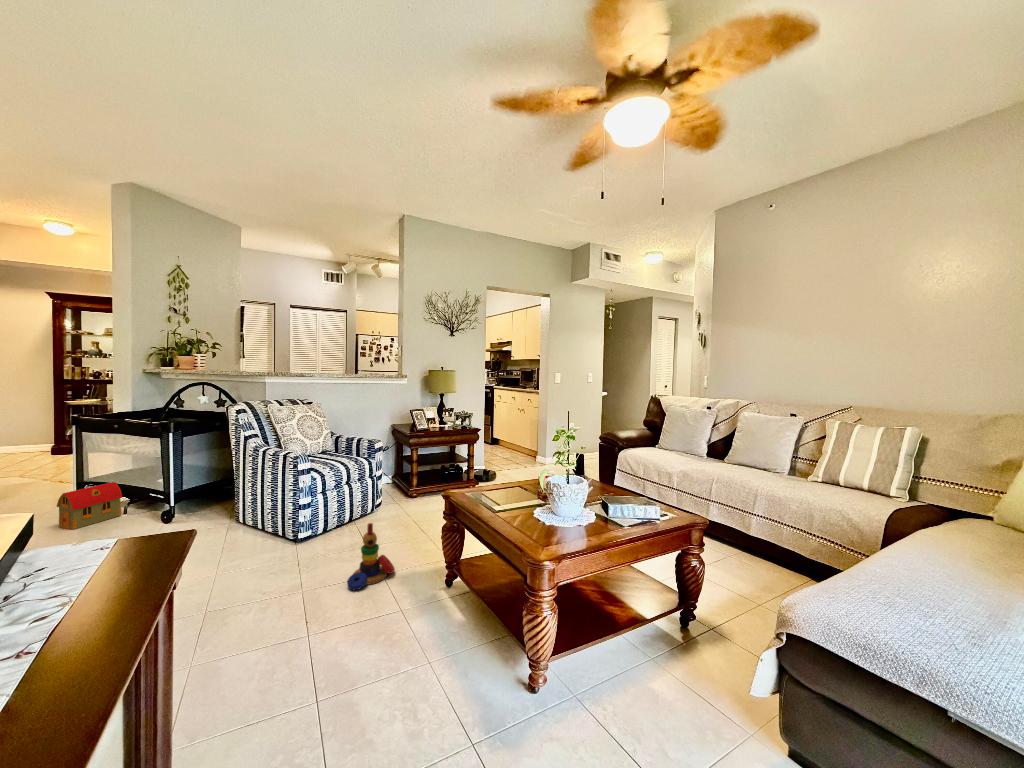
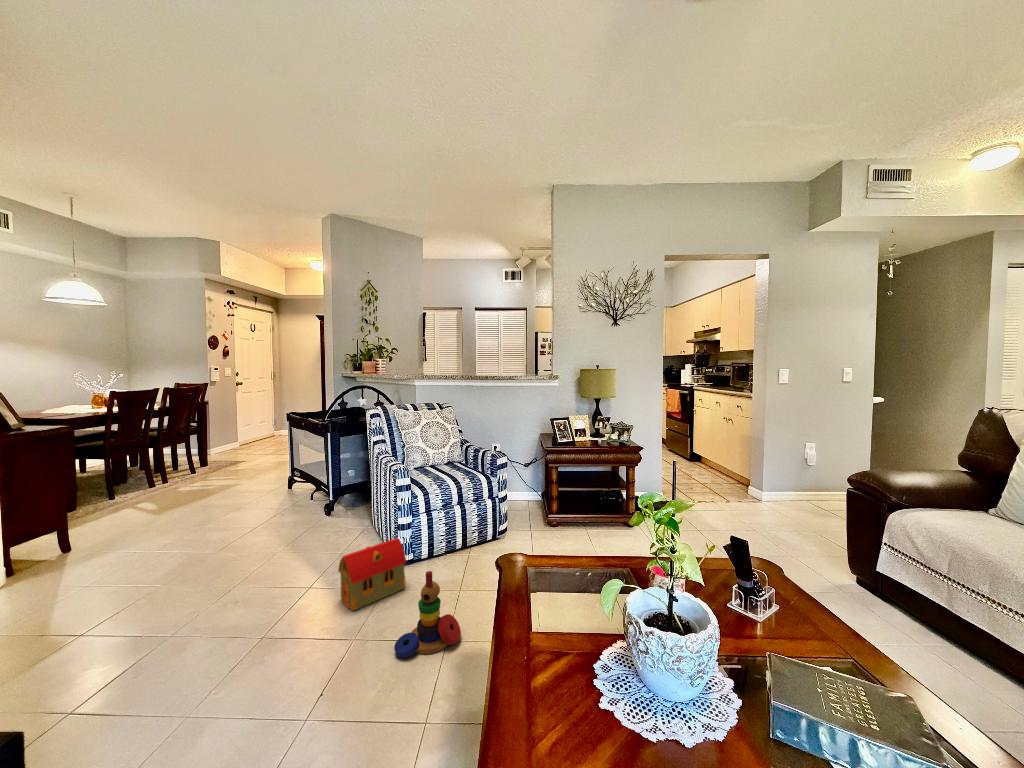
toy house: present [57,482,122,529] -> present [338,538,406,611]

